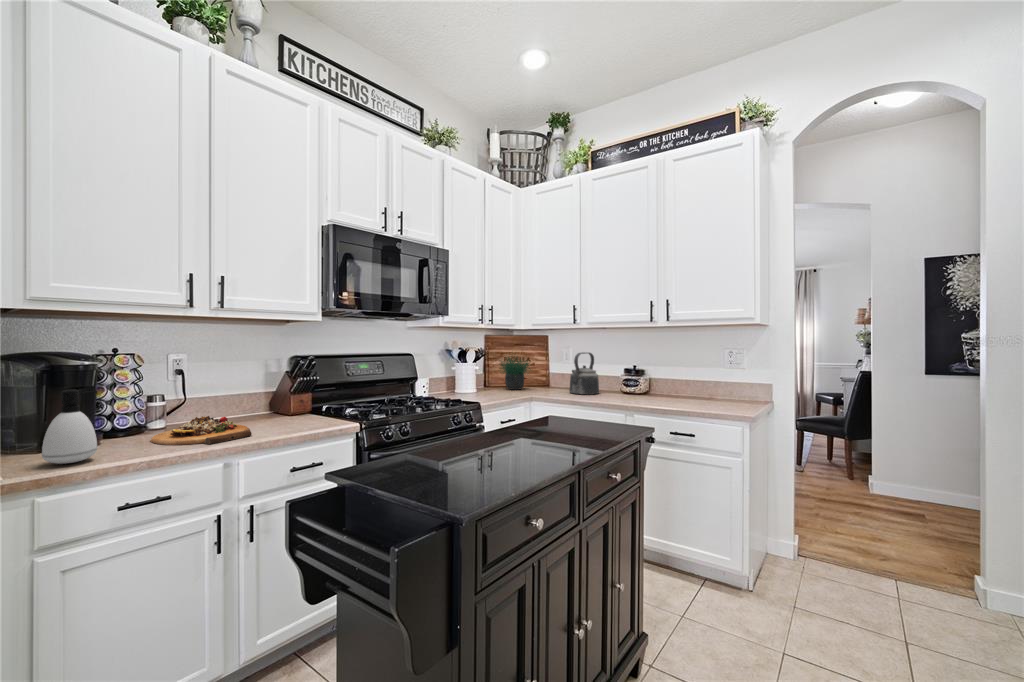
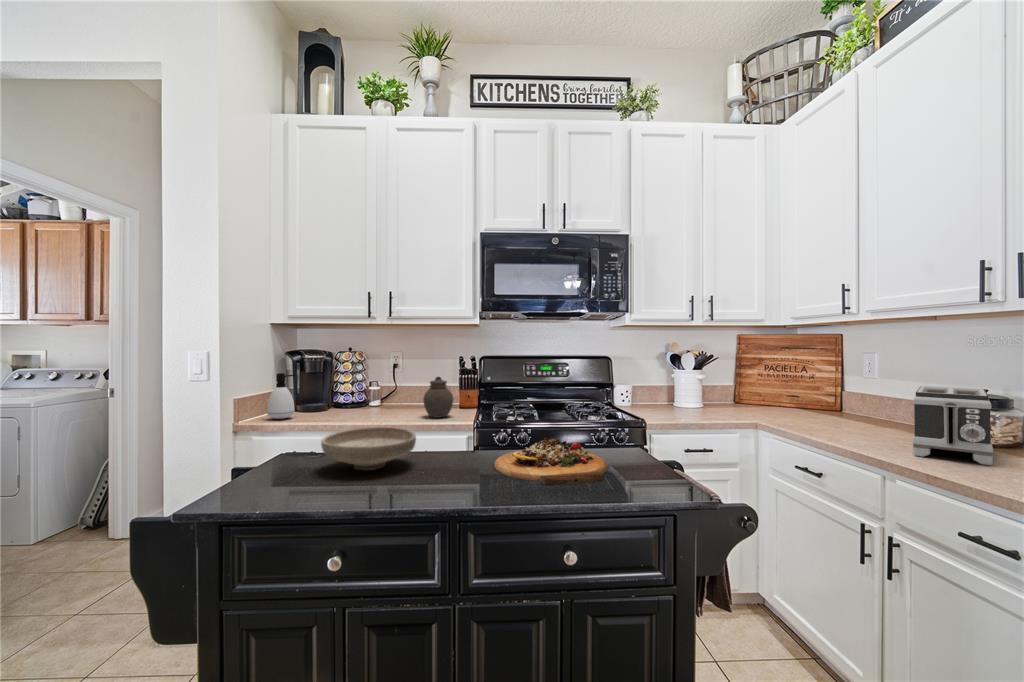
kettle: present [569,352,599,395] -> none [830,359,903,433]
potted plant: present [501,358,530,390] -> none [724,347,798,412]
toaster: none [615,367,659,403] -> present [912,386,993,465]
jar: none [289,379,325,426] -> present [423,377,453,418]
cutting board: present [150,416,252,445] -> present [494,438,608,486]
bowl: none [415,425,502,467] -> present [321,427,416,470]

